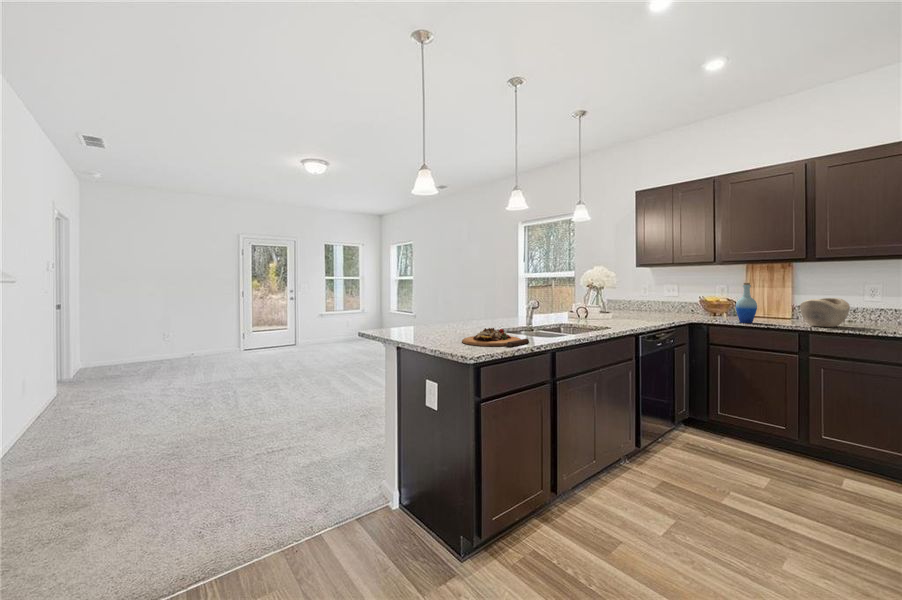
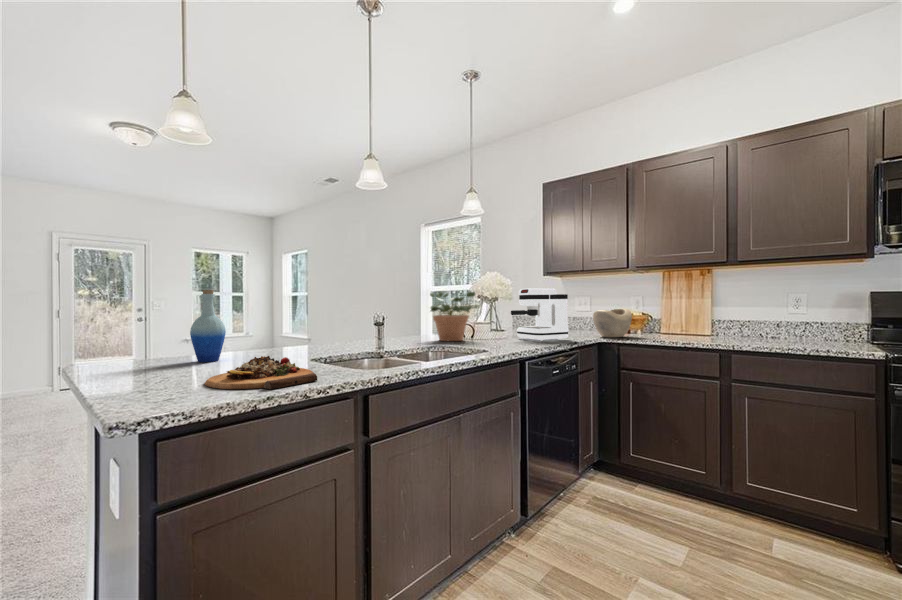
coffee maker: none [618,280,666,321] -> present [511,288,568,341]
potted plant: none [550,283,595,321] -> present [430,291,478,341]
bottle: present [736,283,757,323] -> present [190,290,226,362]
decorative bowl: present [800,298,850,327] -> present [593,309,632,337]

